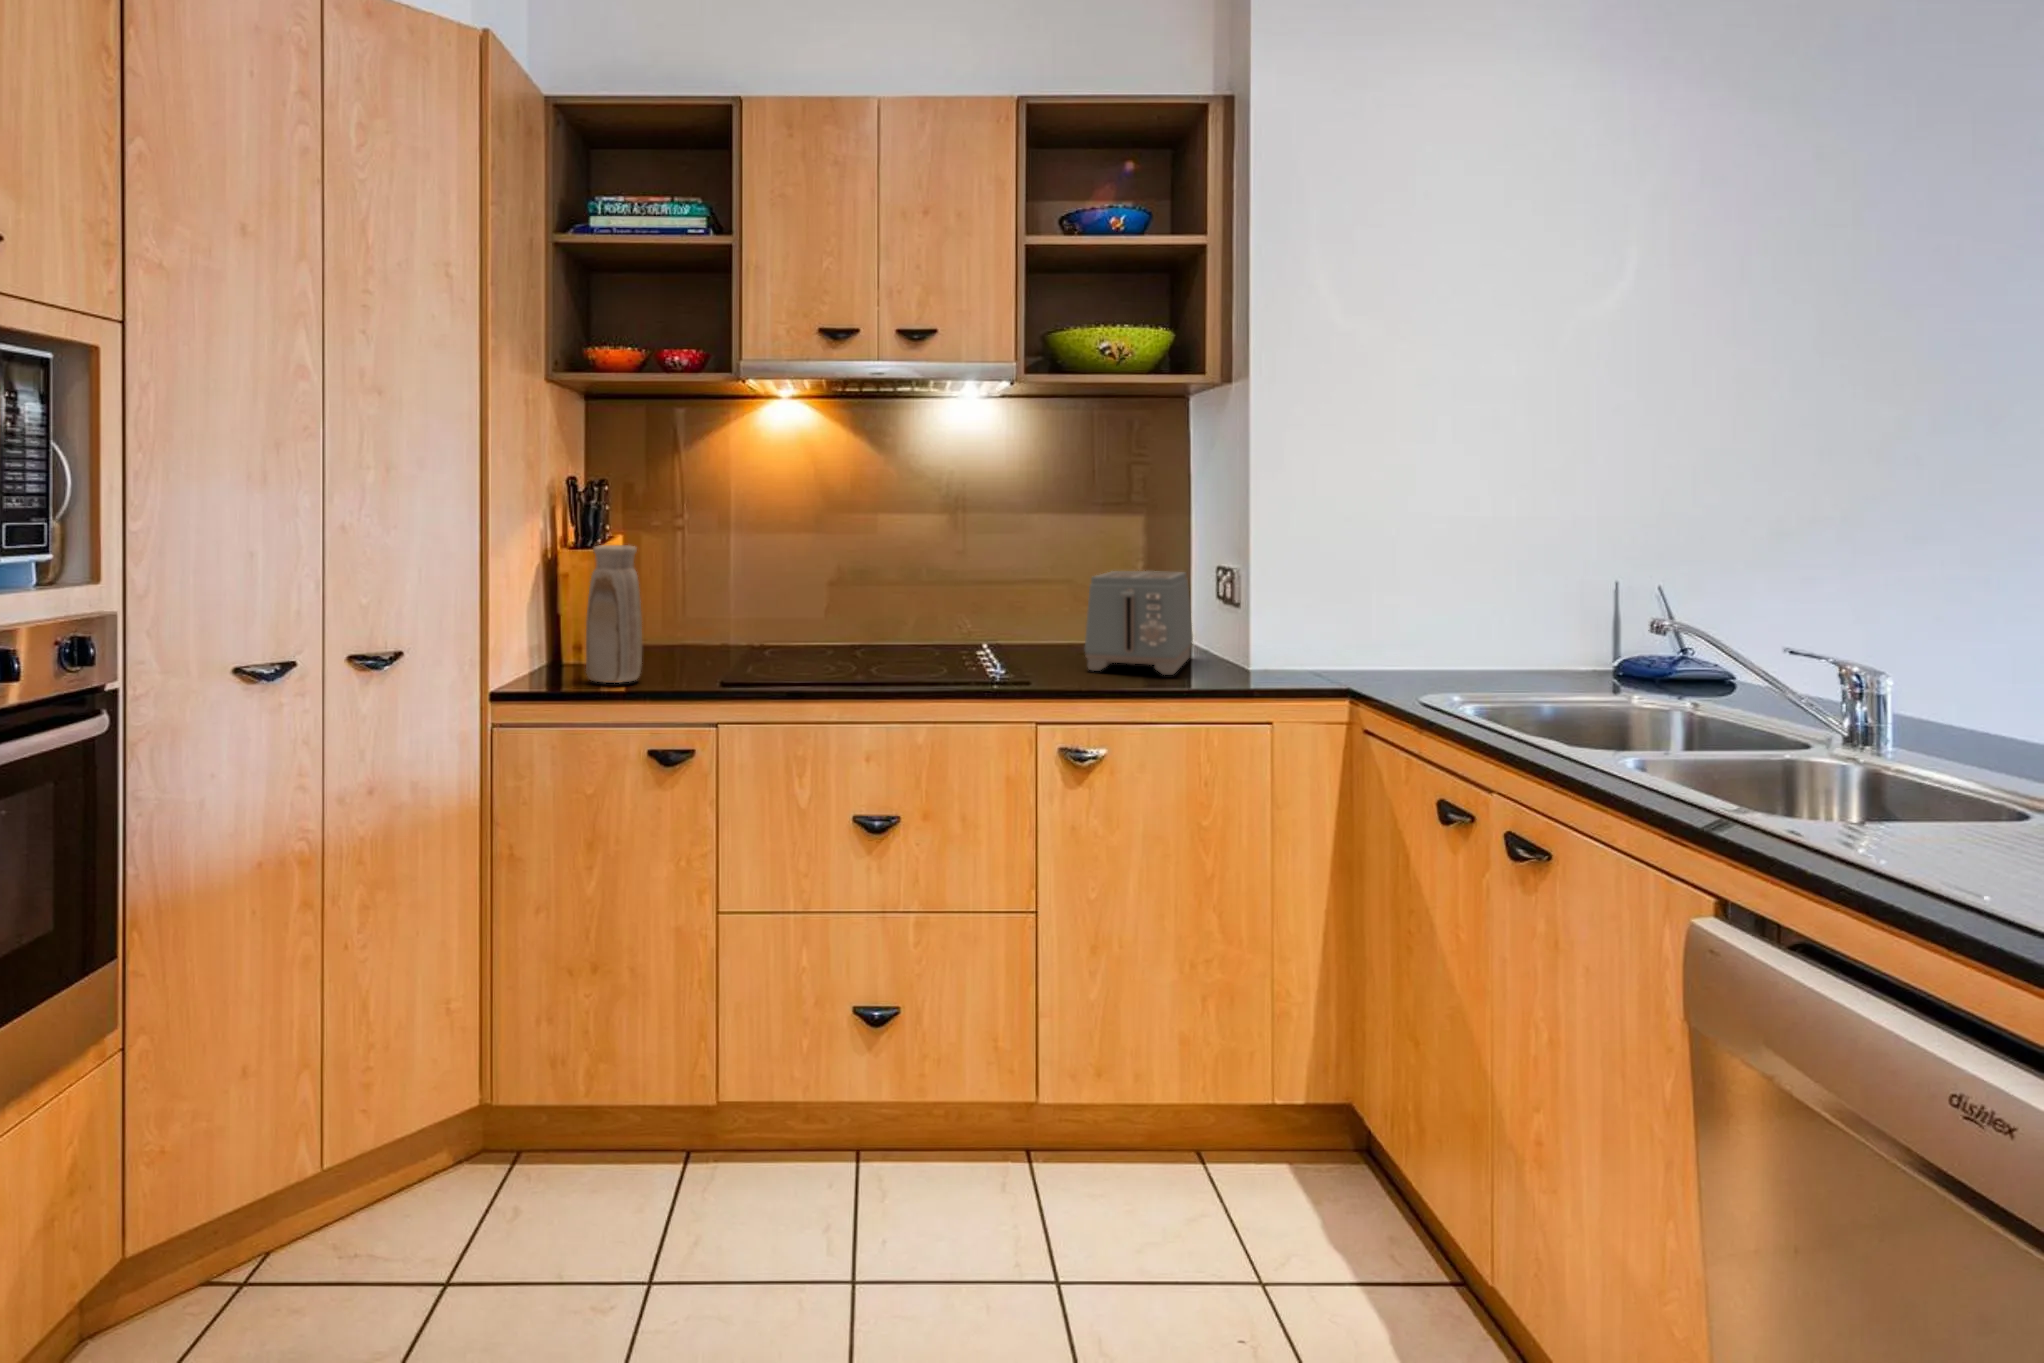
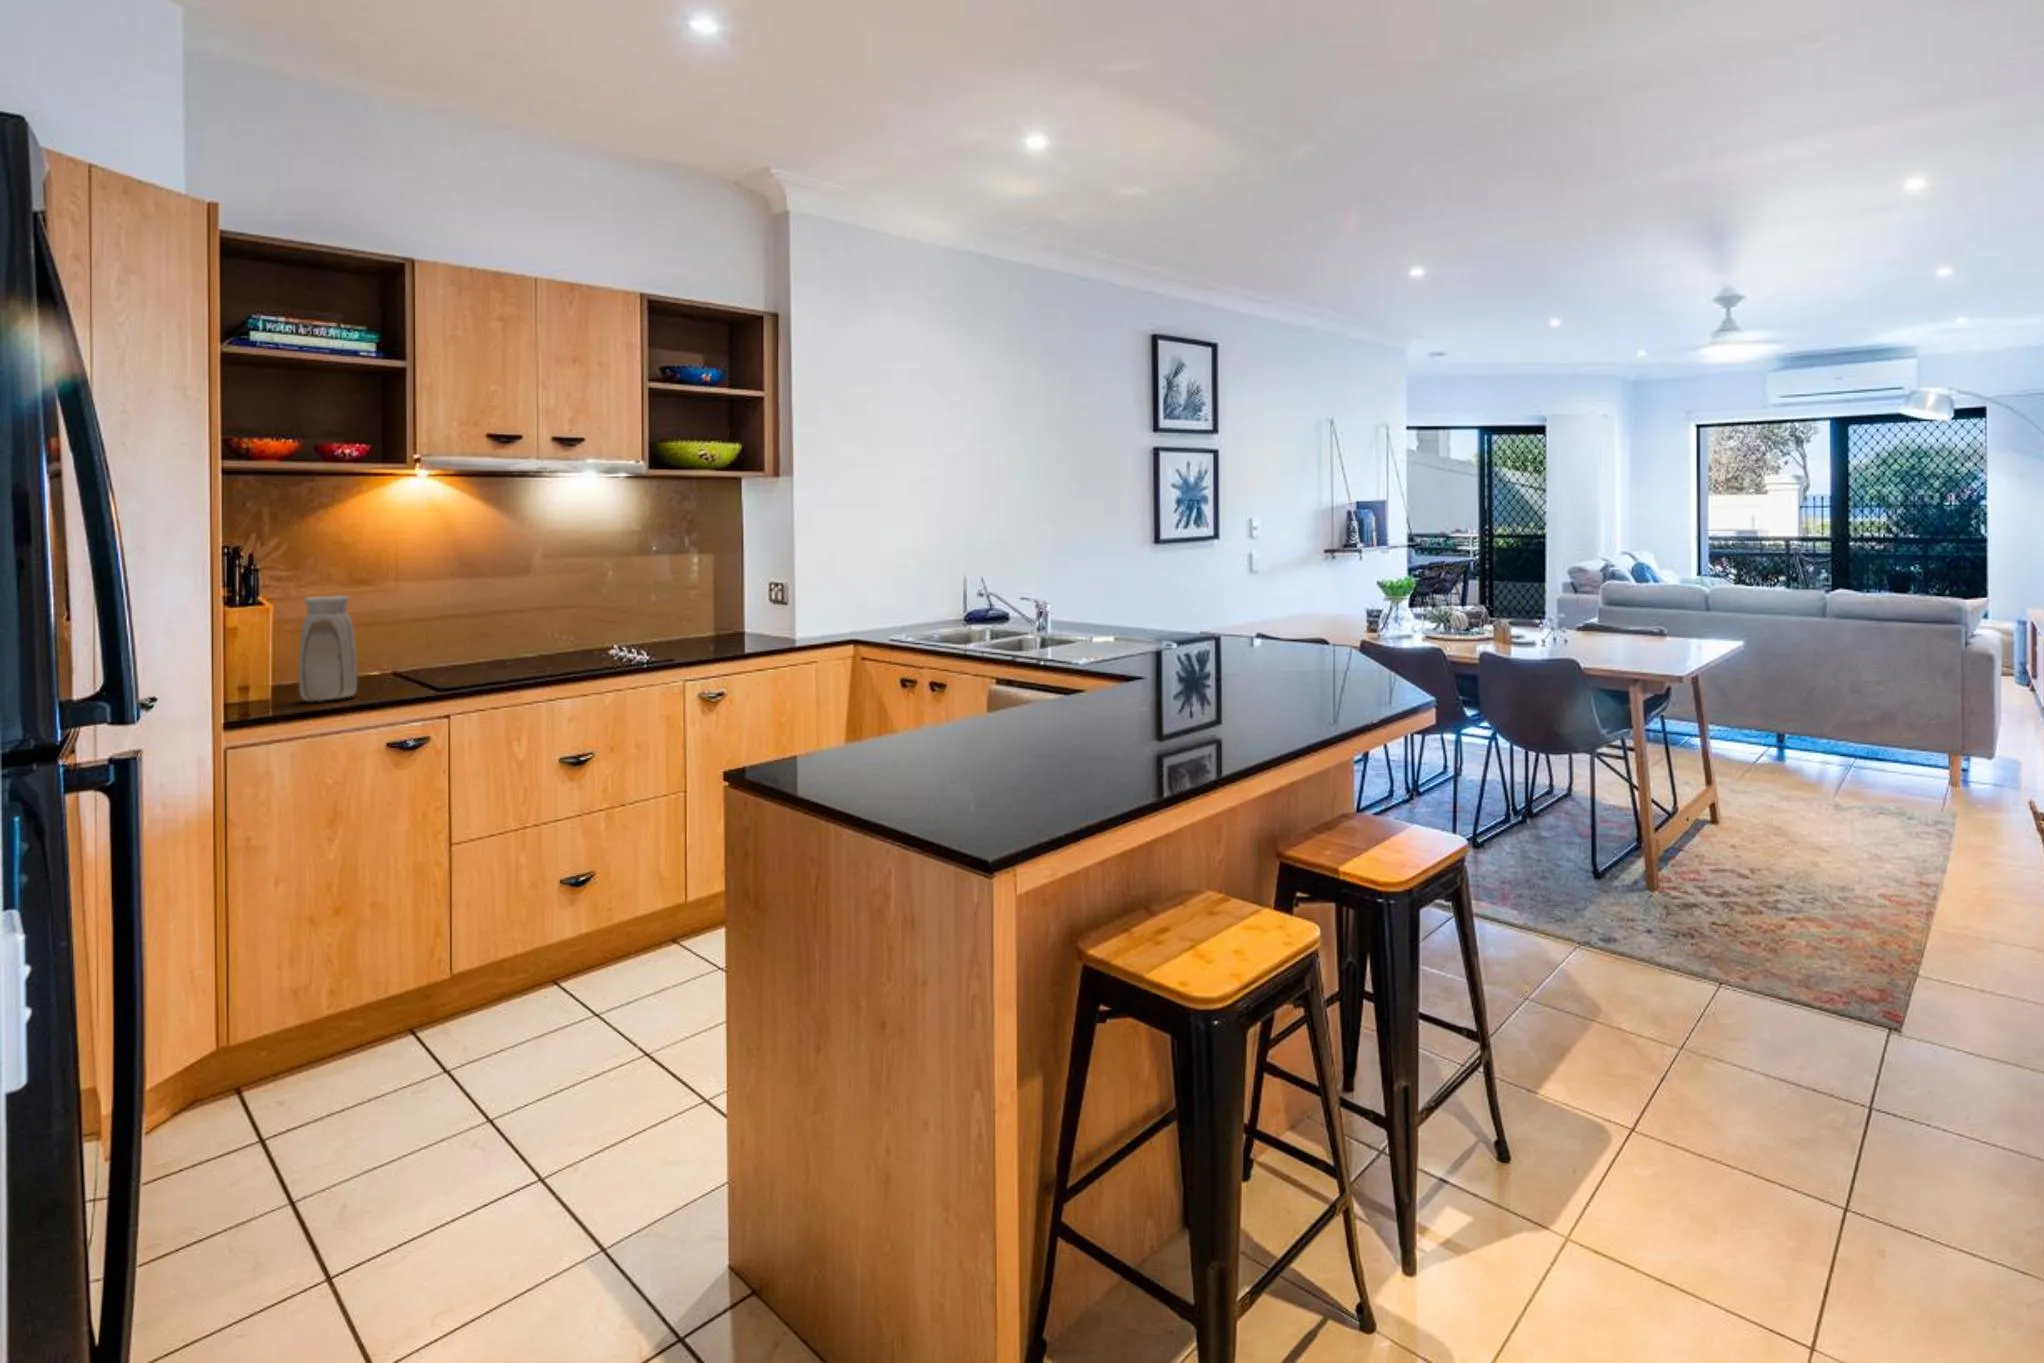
toaster: present [1085,571,1193,675] -> none [701,587,762,649]

